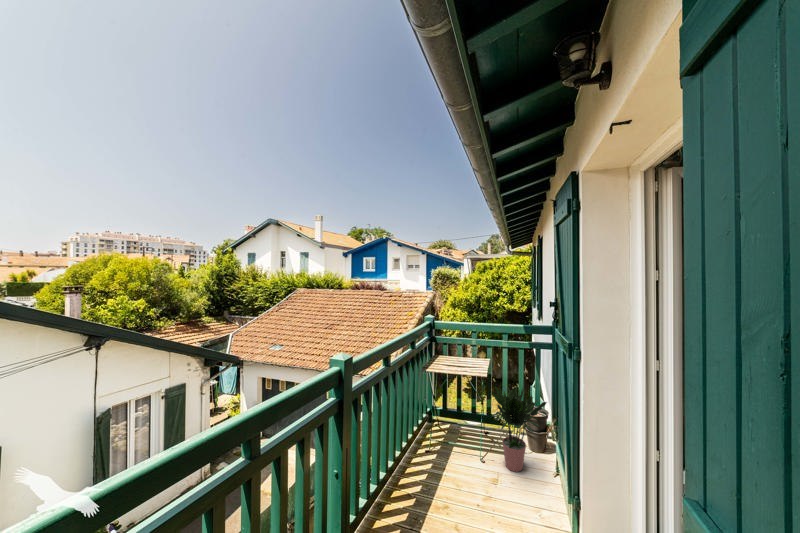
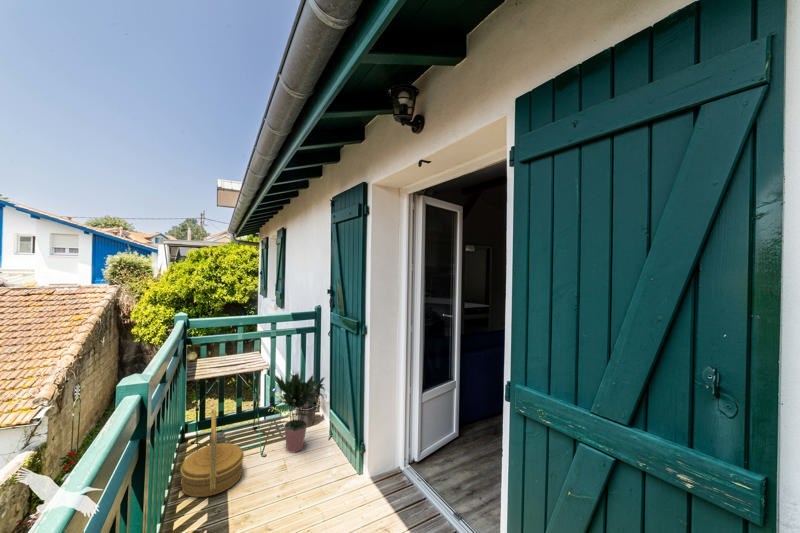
woven basket: none [414,402,461,475] -> present [180,410,244,497]

